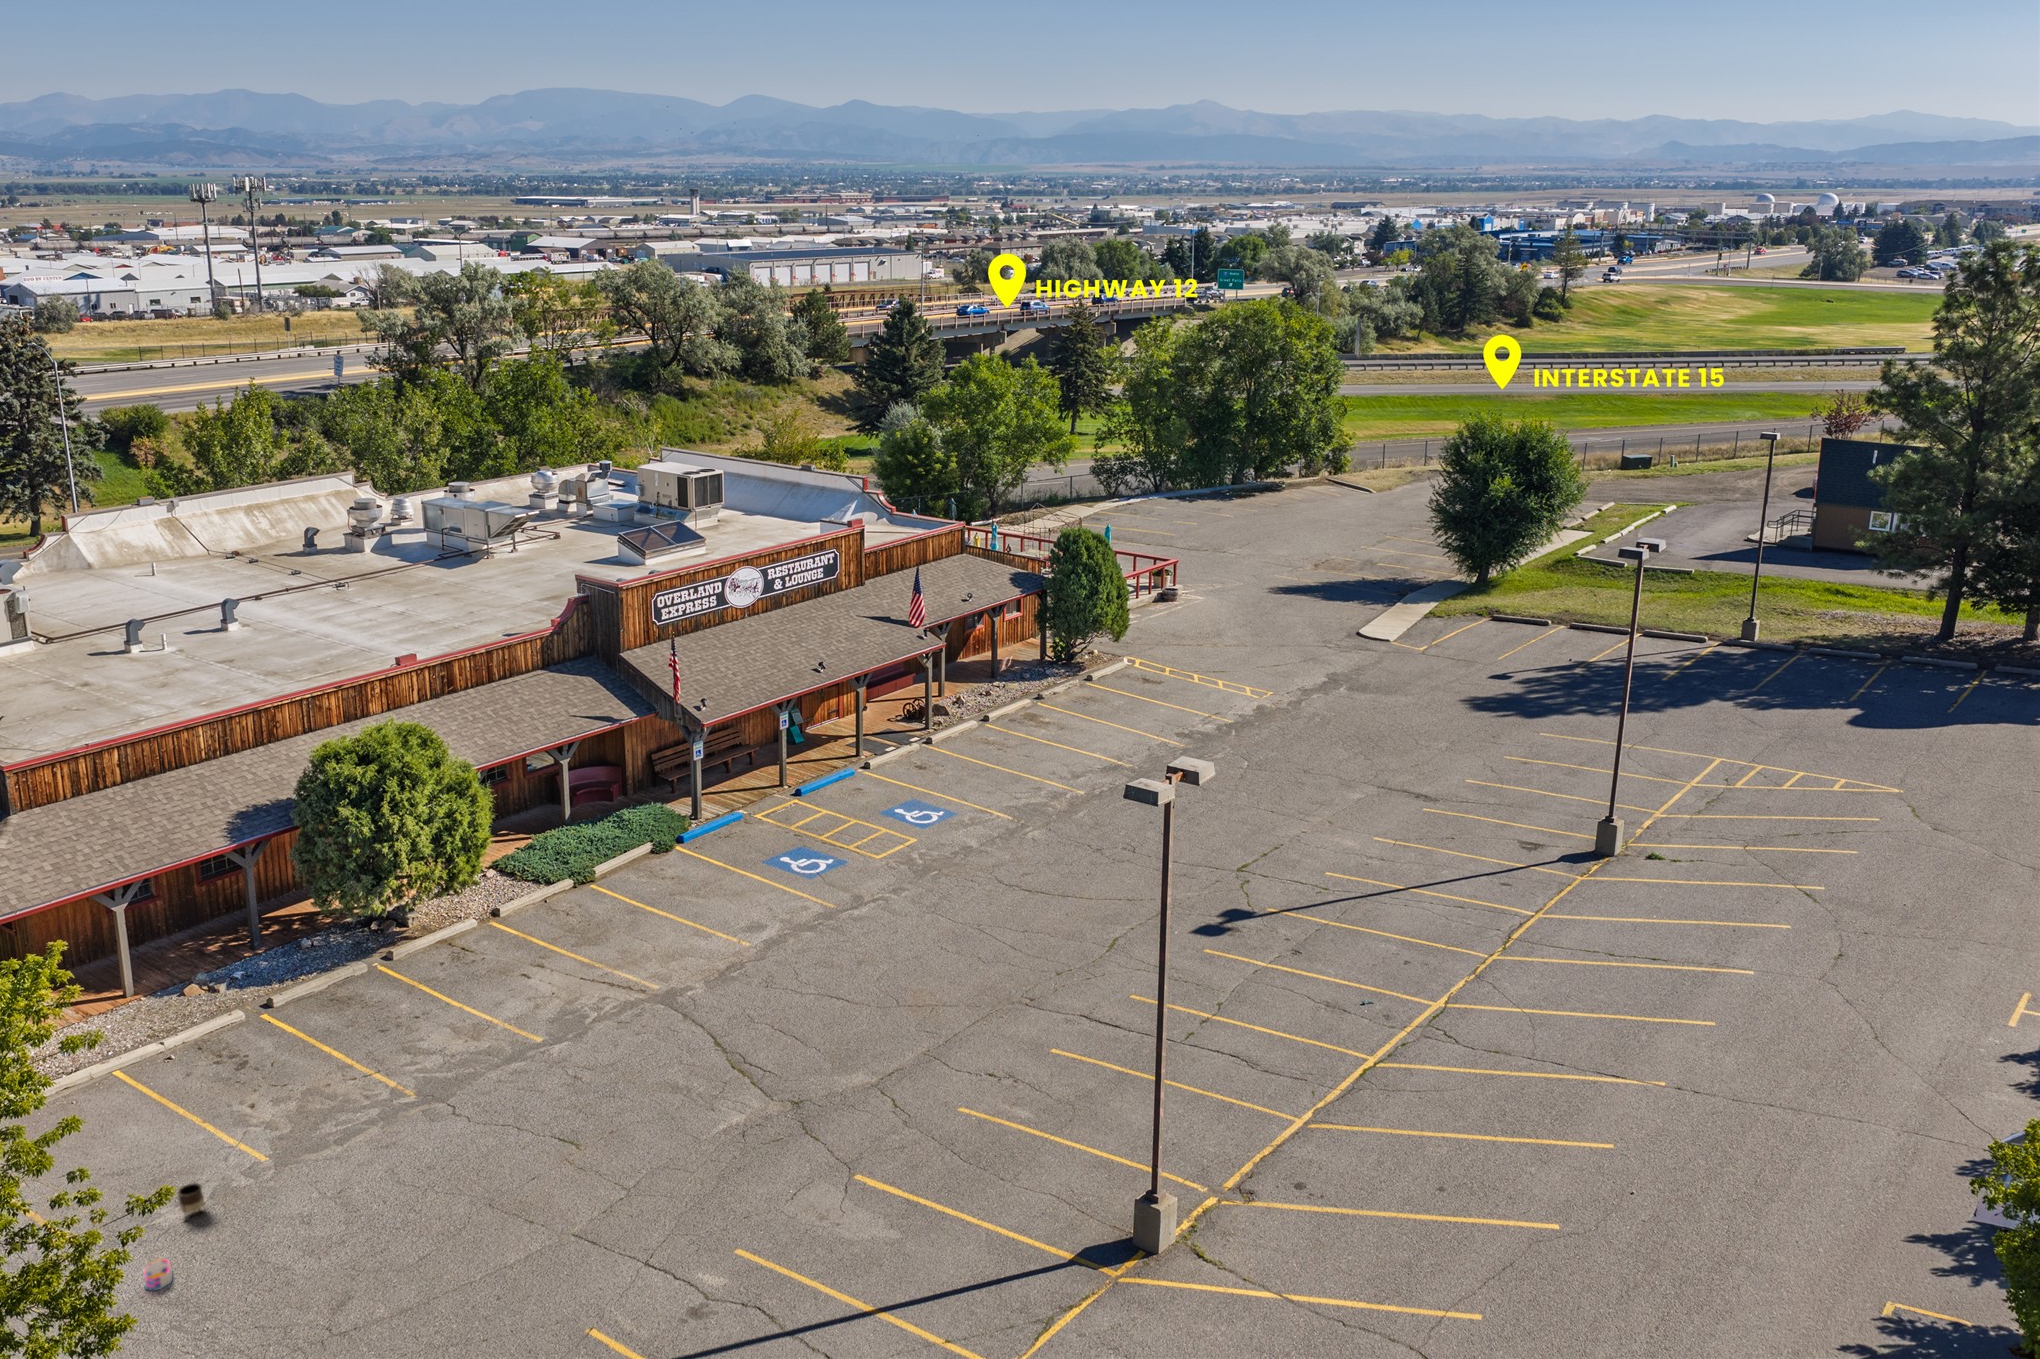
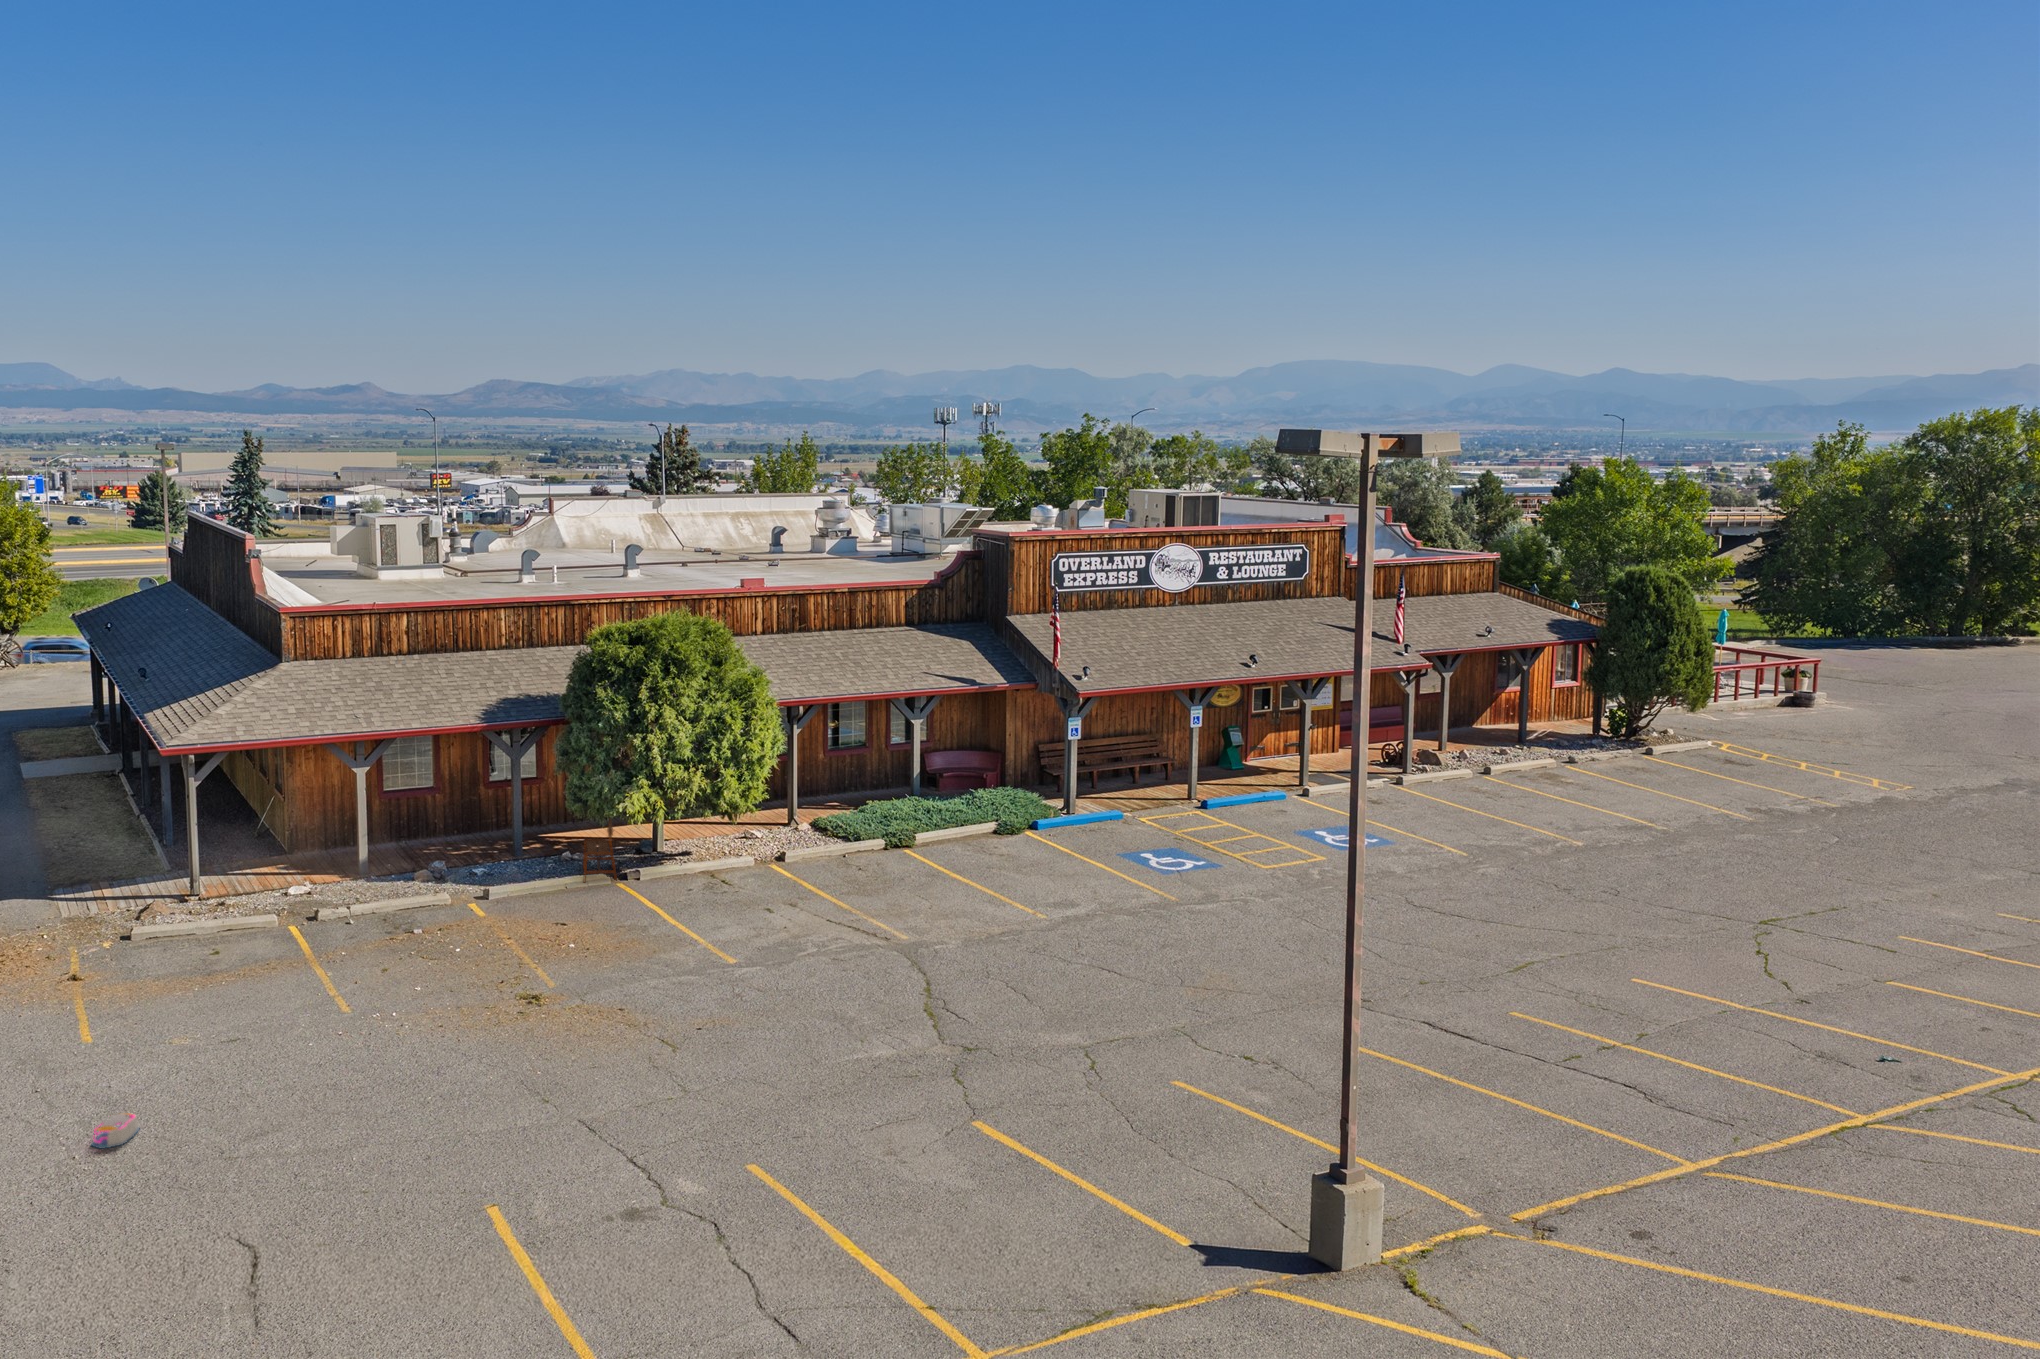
bench: none [324,901,365,962] -> present [583,820,617,882]
planter: present [178,1183,205,1213] -> none [200,1039,233,1086]

